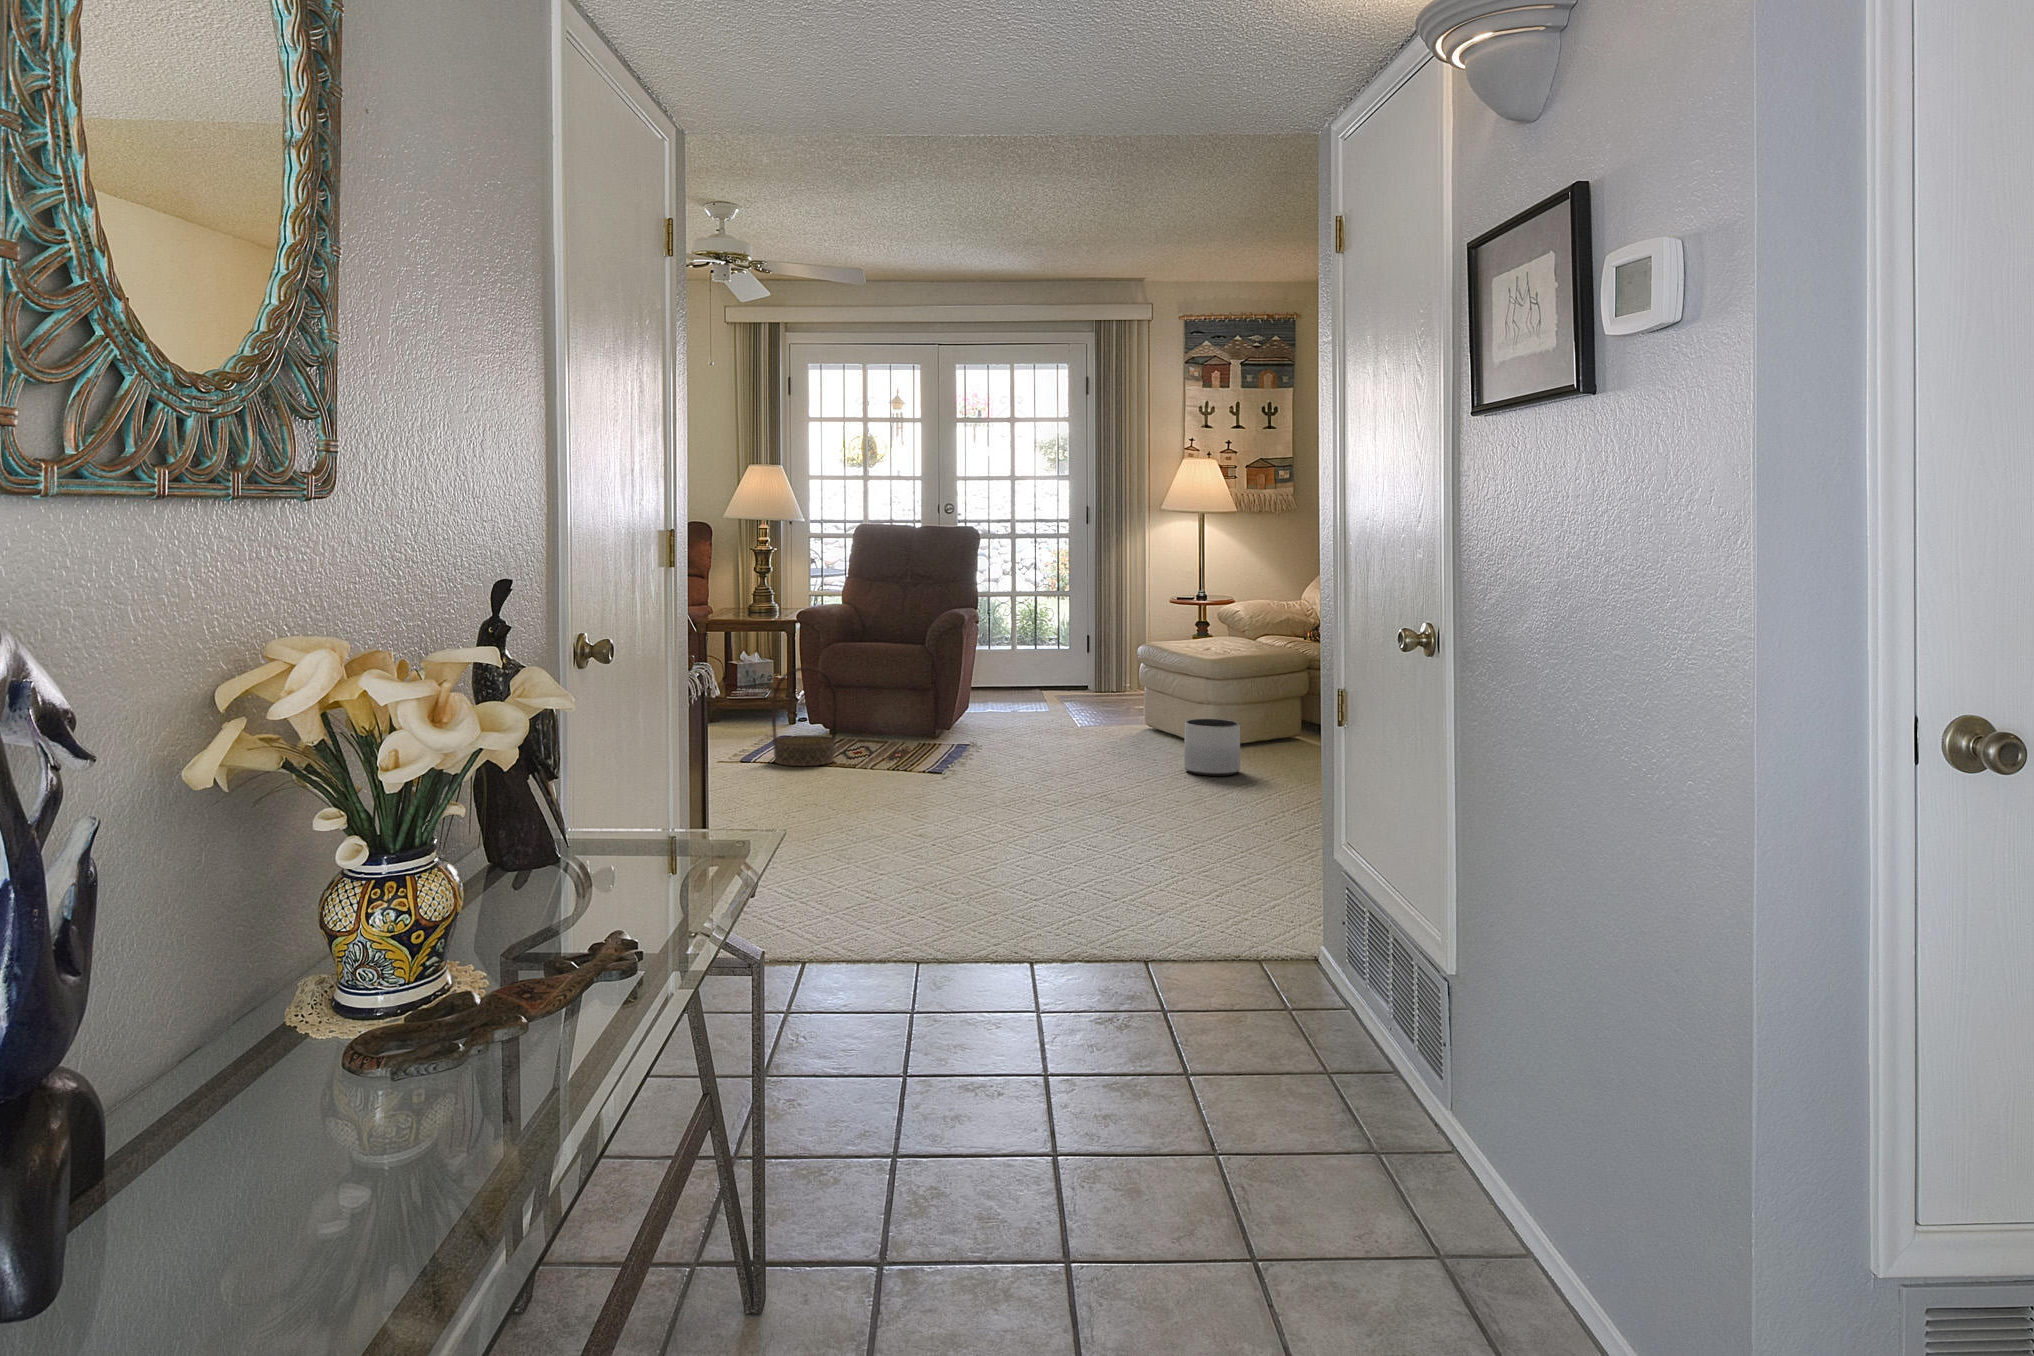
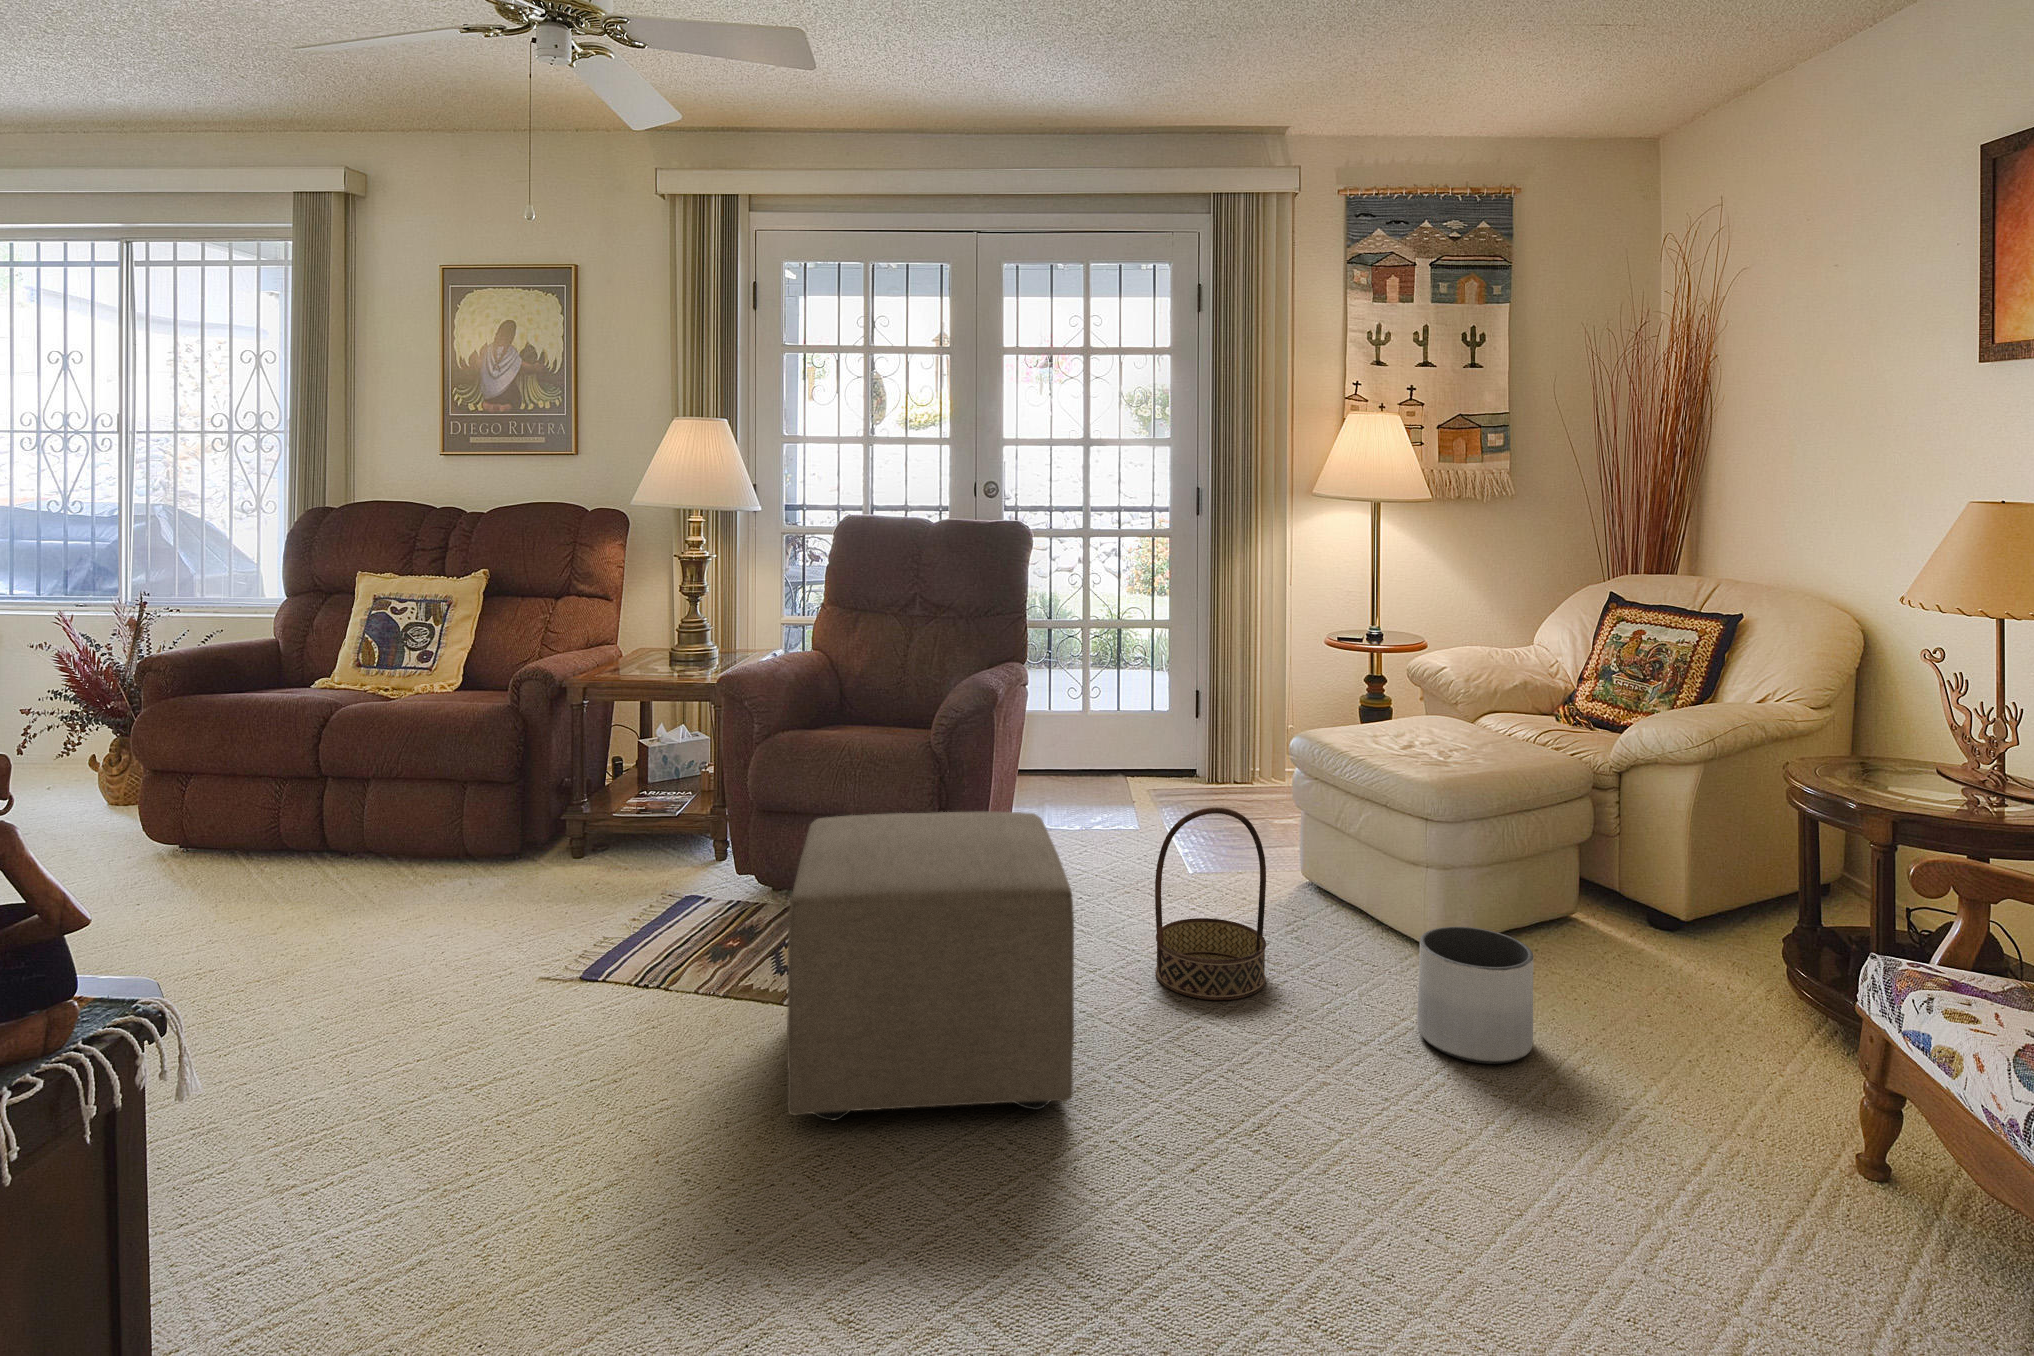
ottoman: none [869,661,1008,785] -> present [787,812,1074,1121]
basket: present [772,667,837,766] -> present [1155,807,1266,1000]

